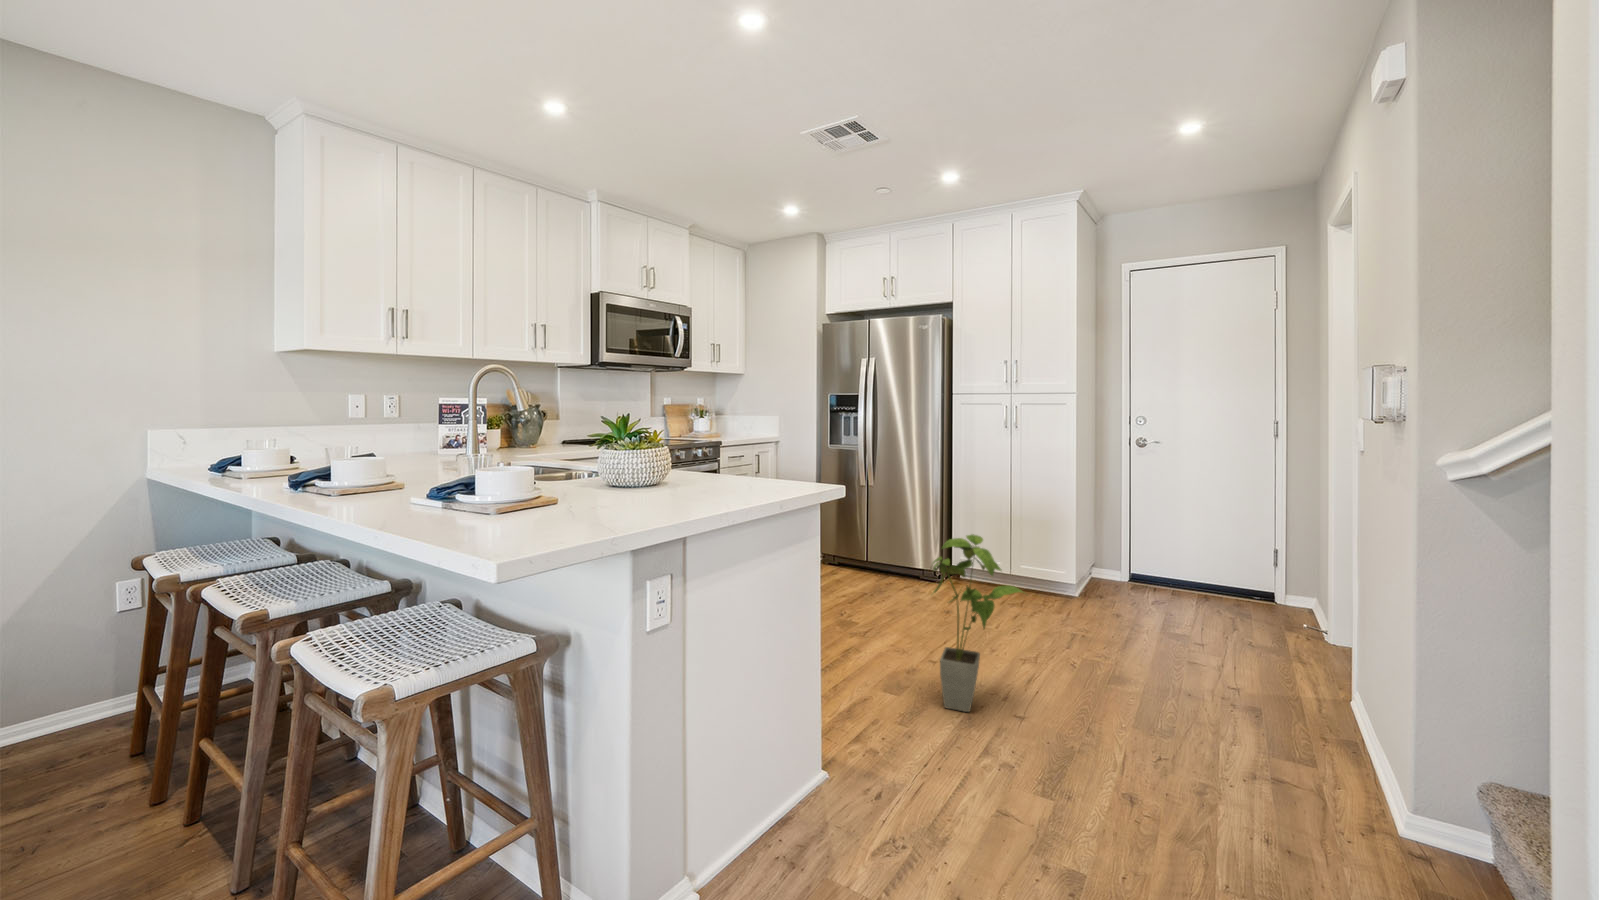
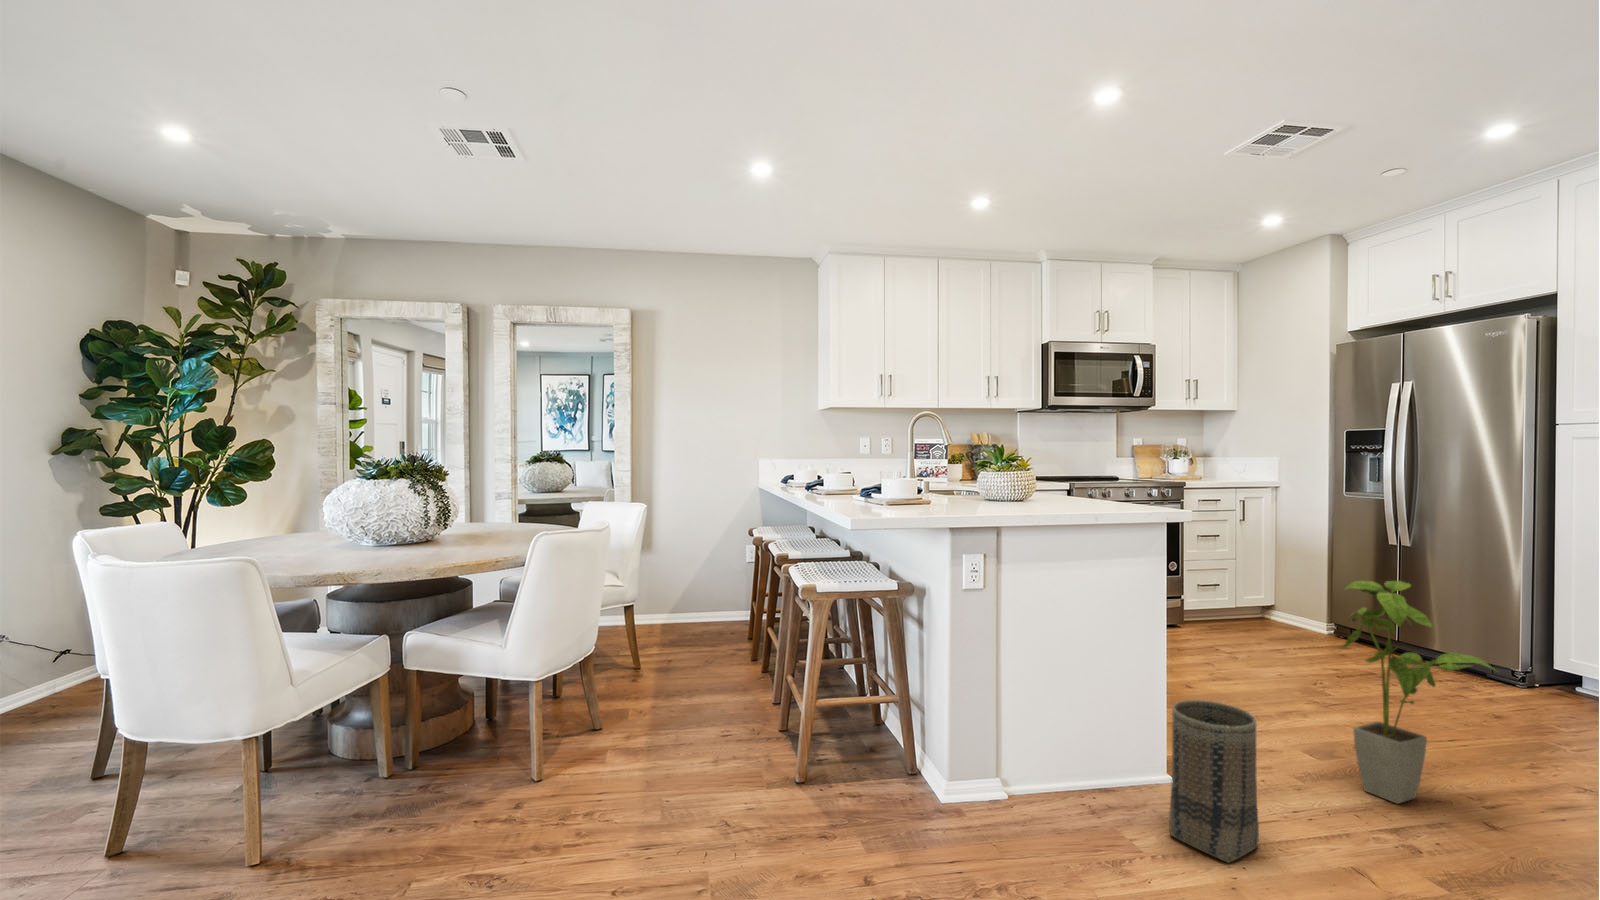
basket: none [877,685,951,846] -> present [1169,700,1259,863]

